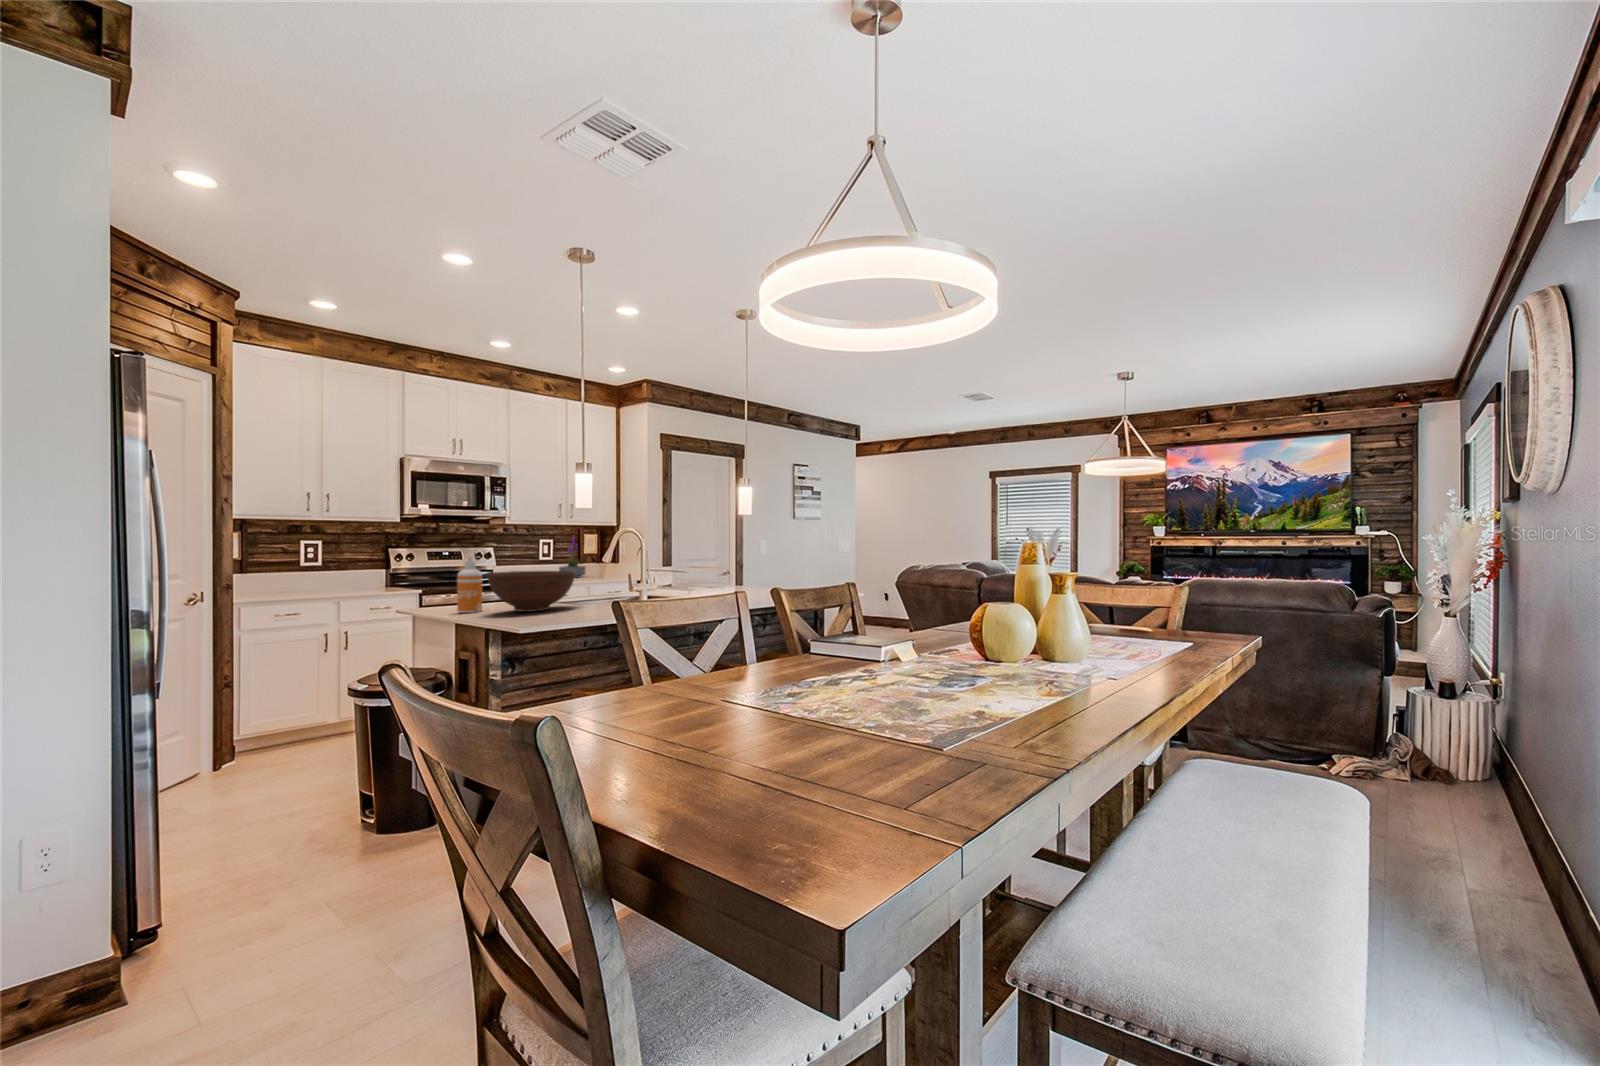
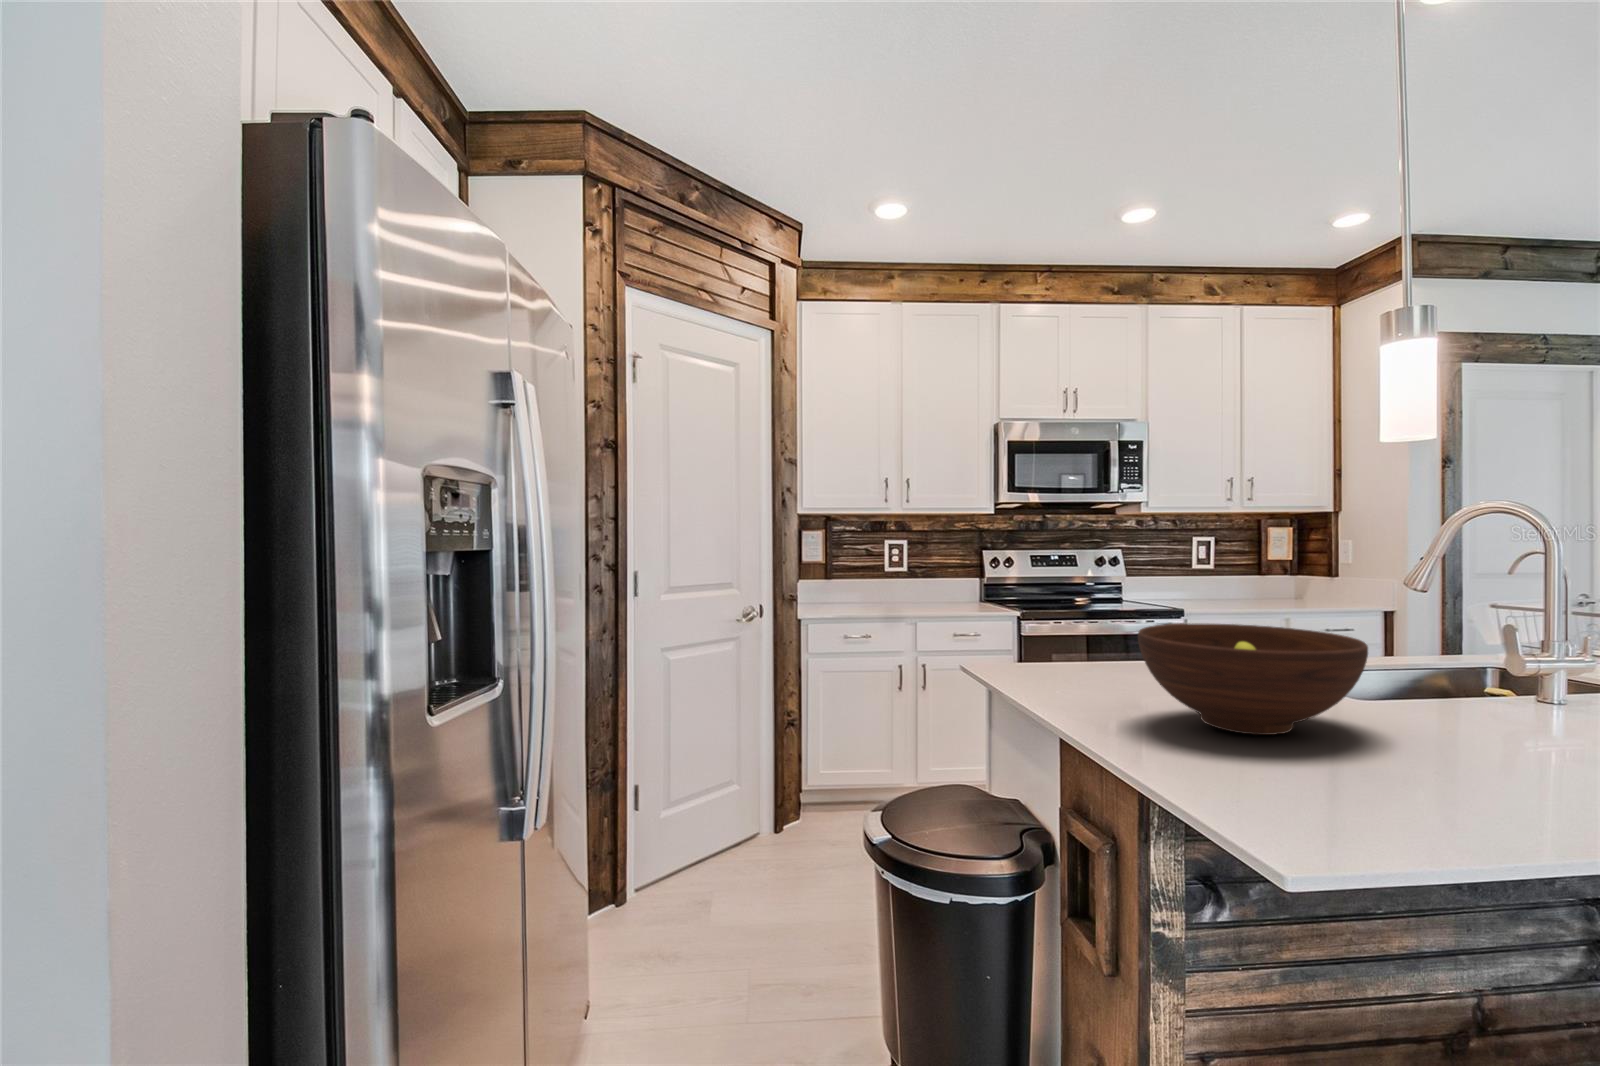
potted plant: present [559,539,586,578] -> none [1228,529,1275,600]
soap dispenser: present [457,556,482,613] -> none [1073,583,1122,700]

